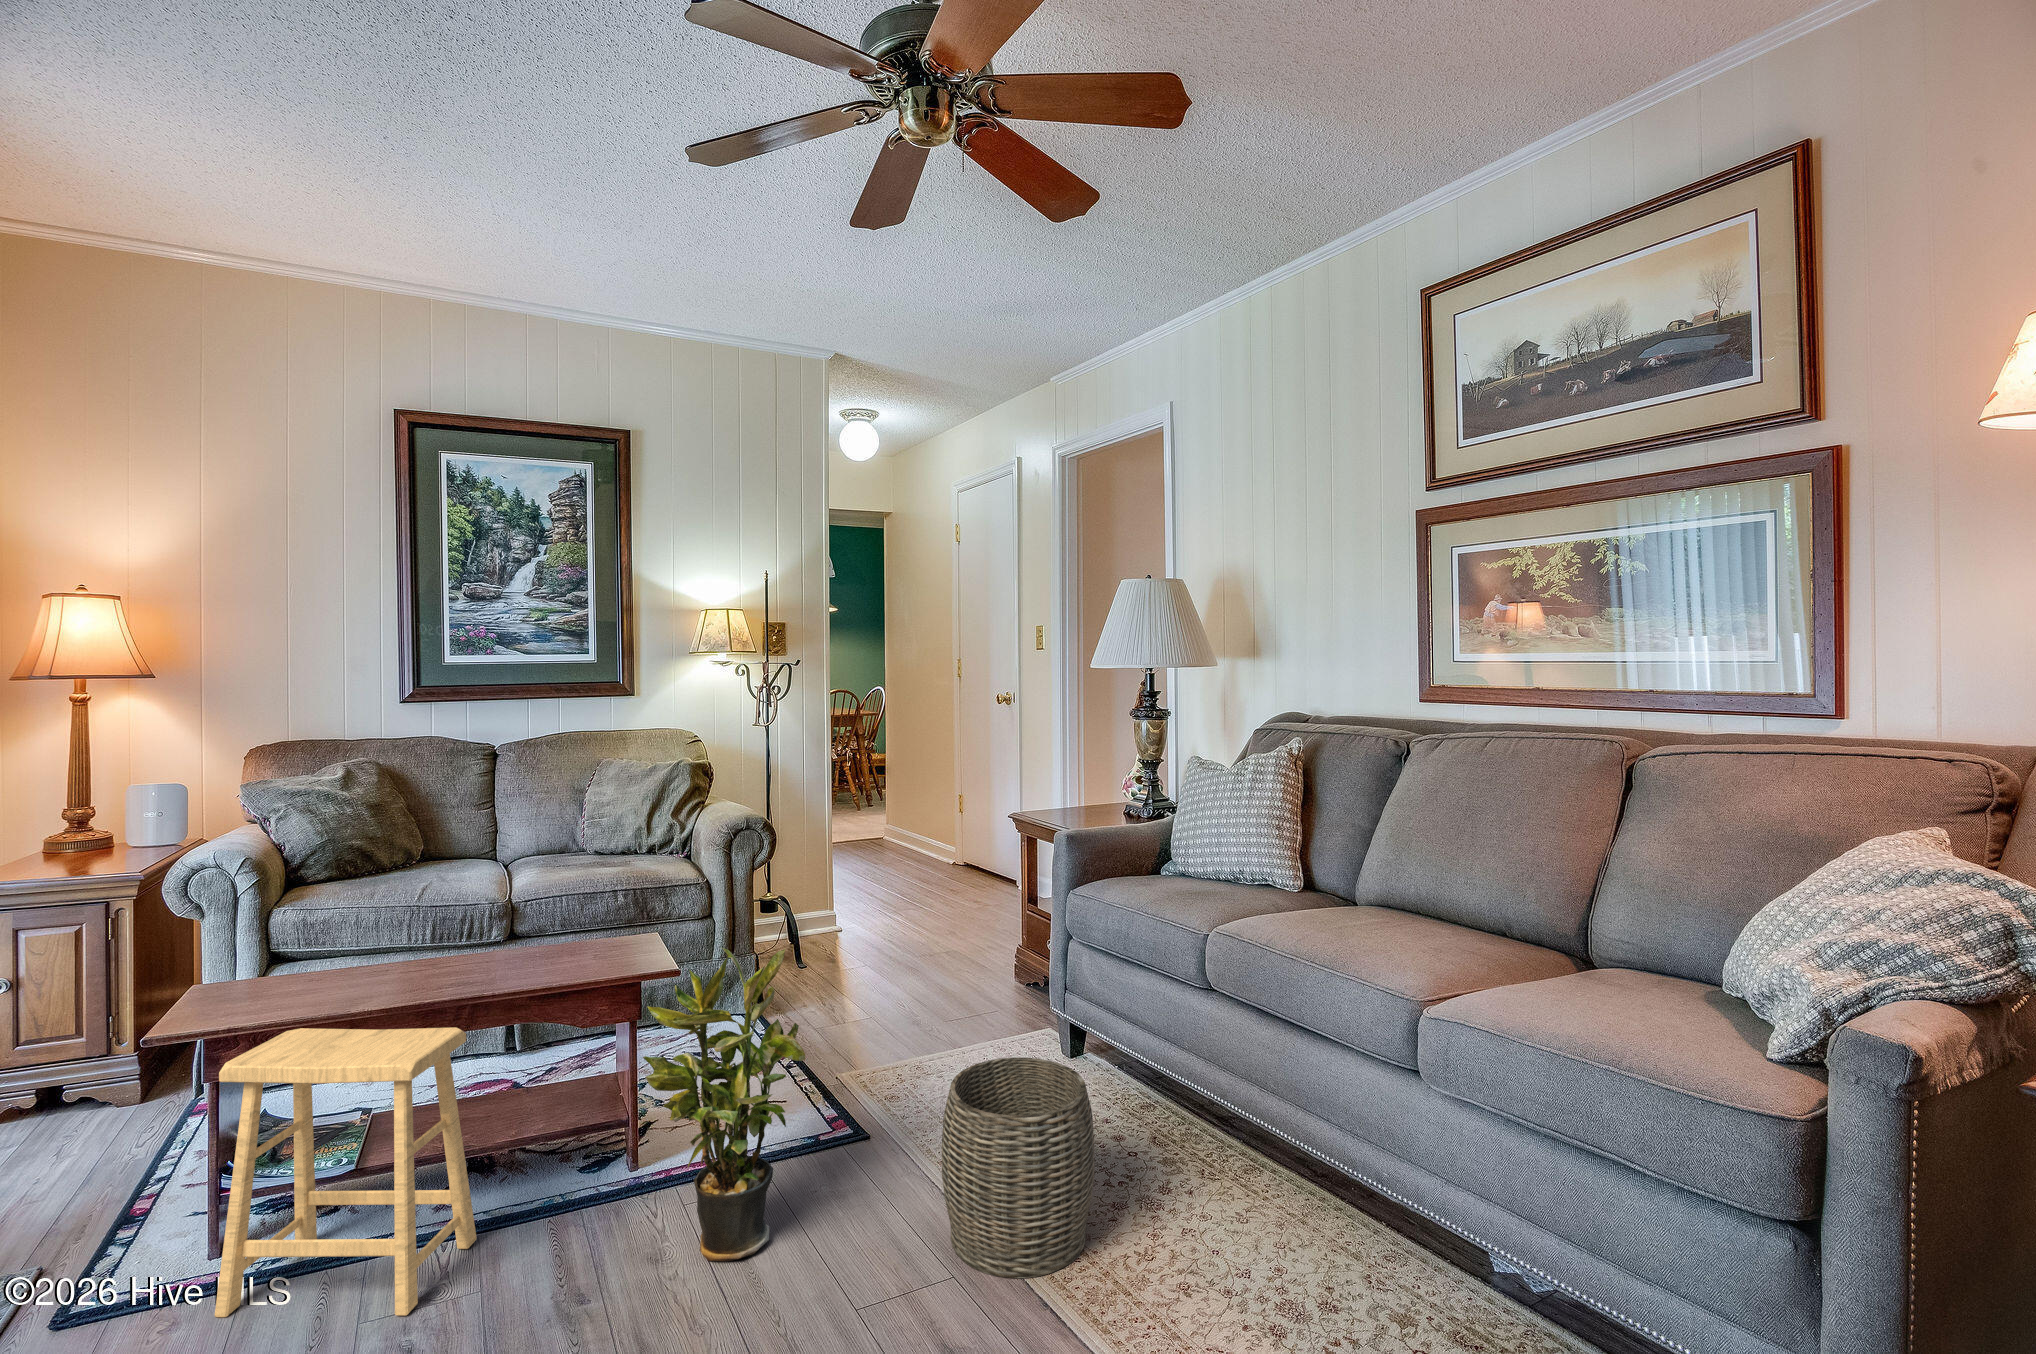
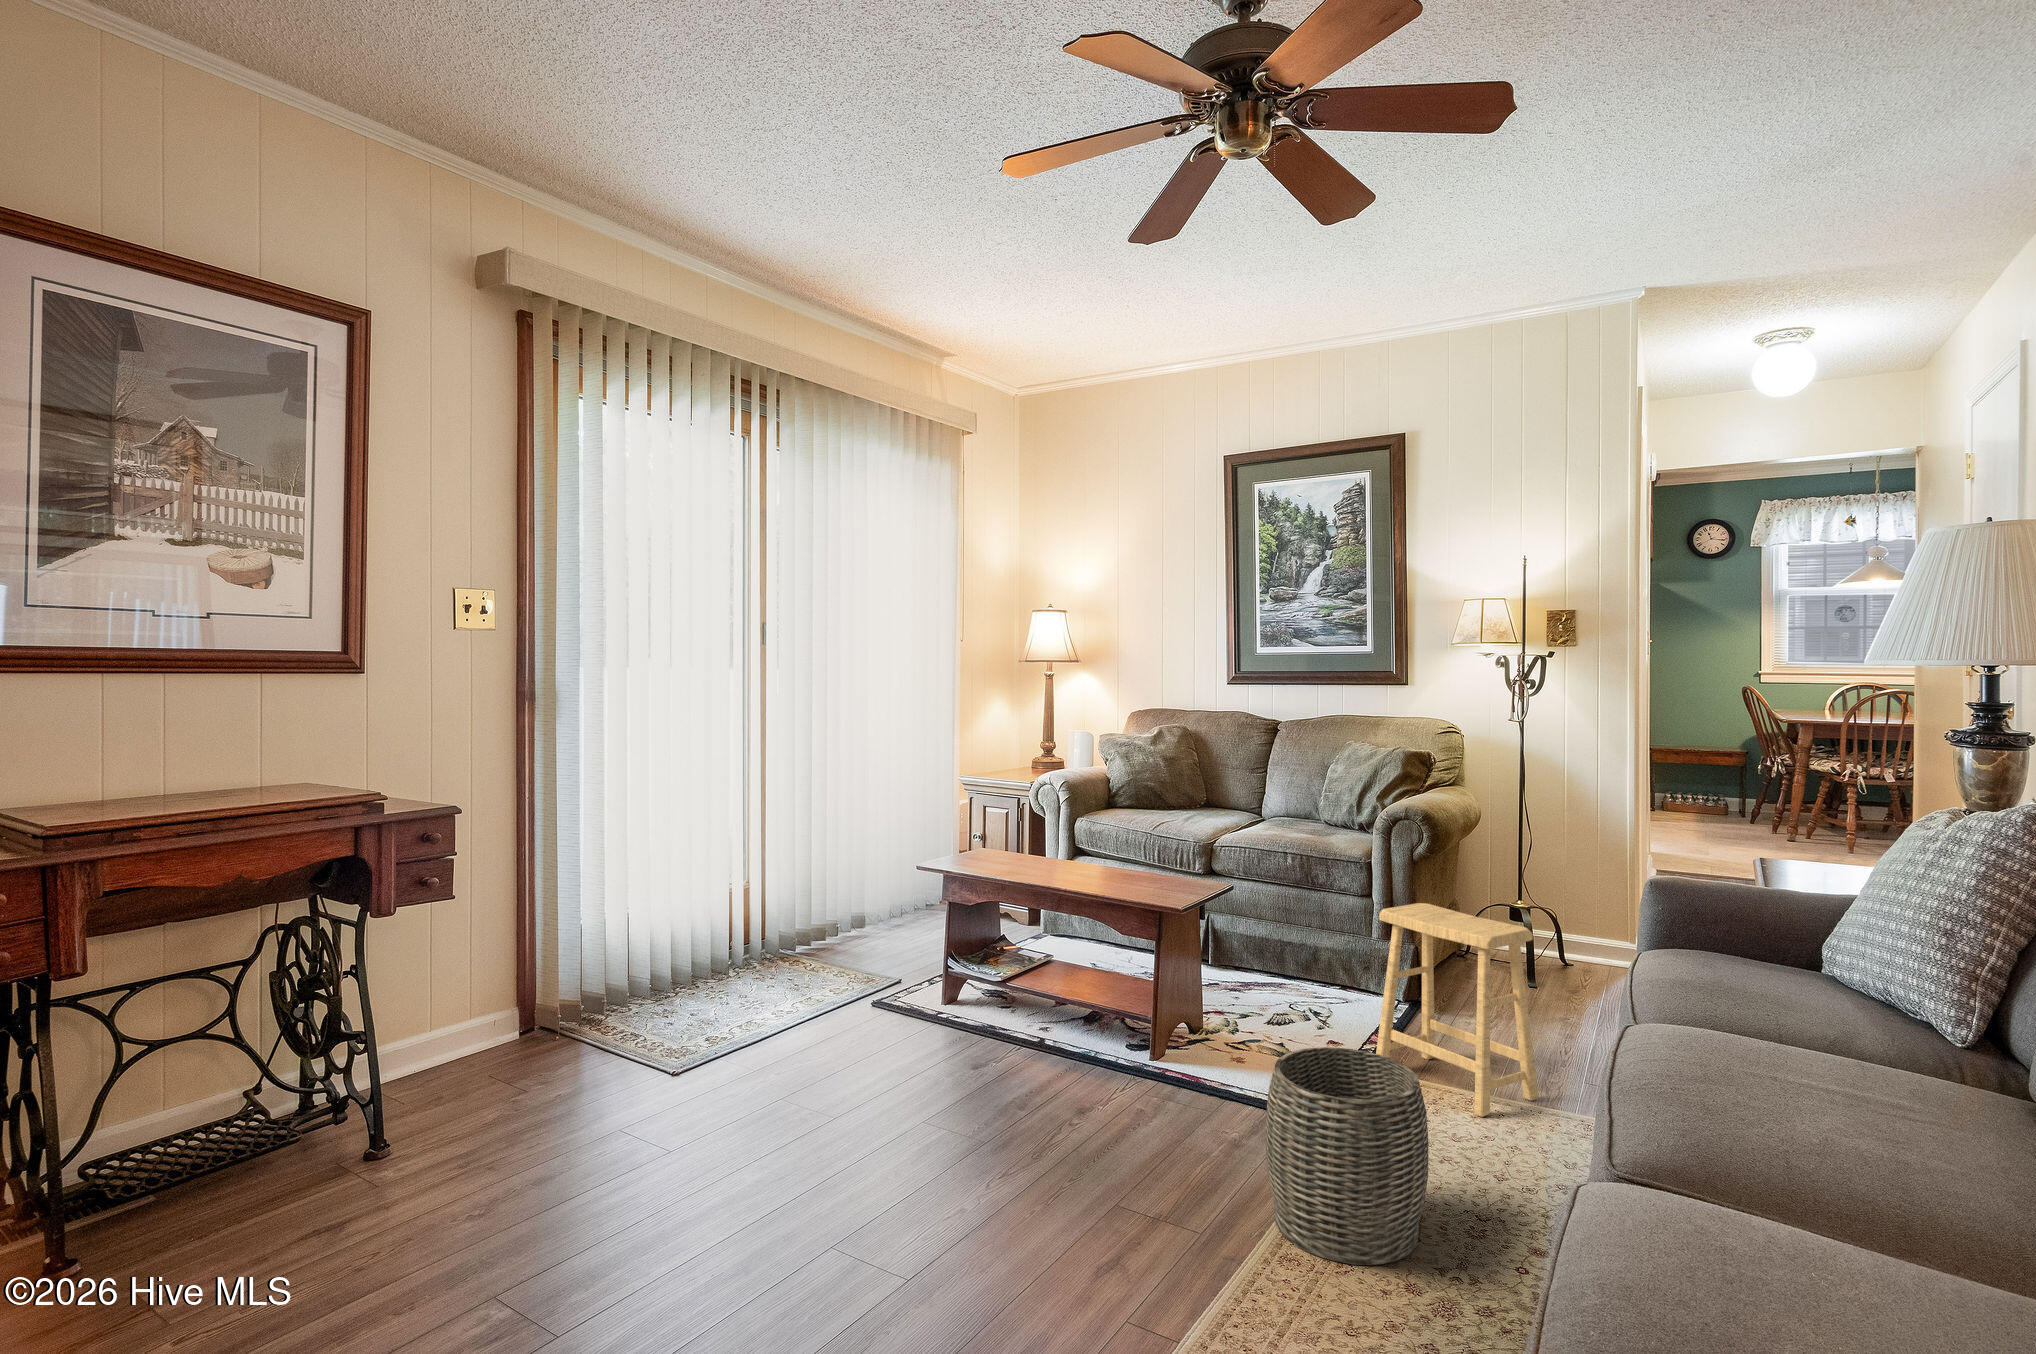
potted plant: present [643,948,805,1261] -> none [1091,878,1222,1129]
footstool: present [215,1027,477,1317] -> present [1376,903,1538,1117]

